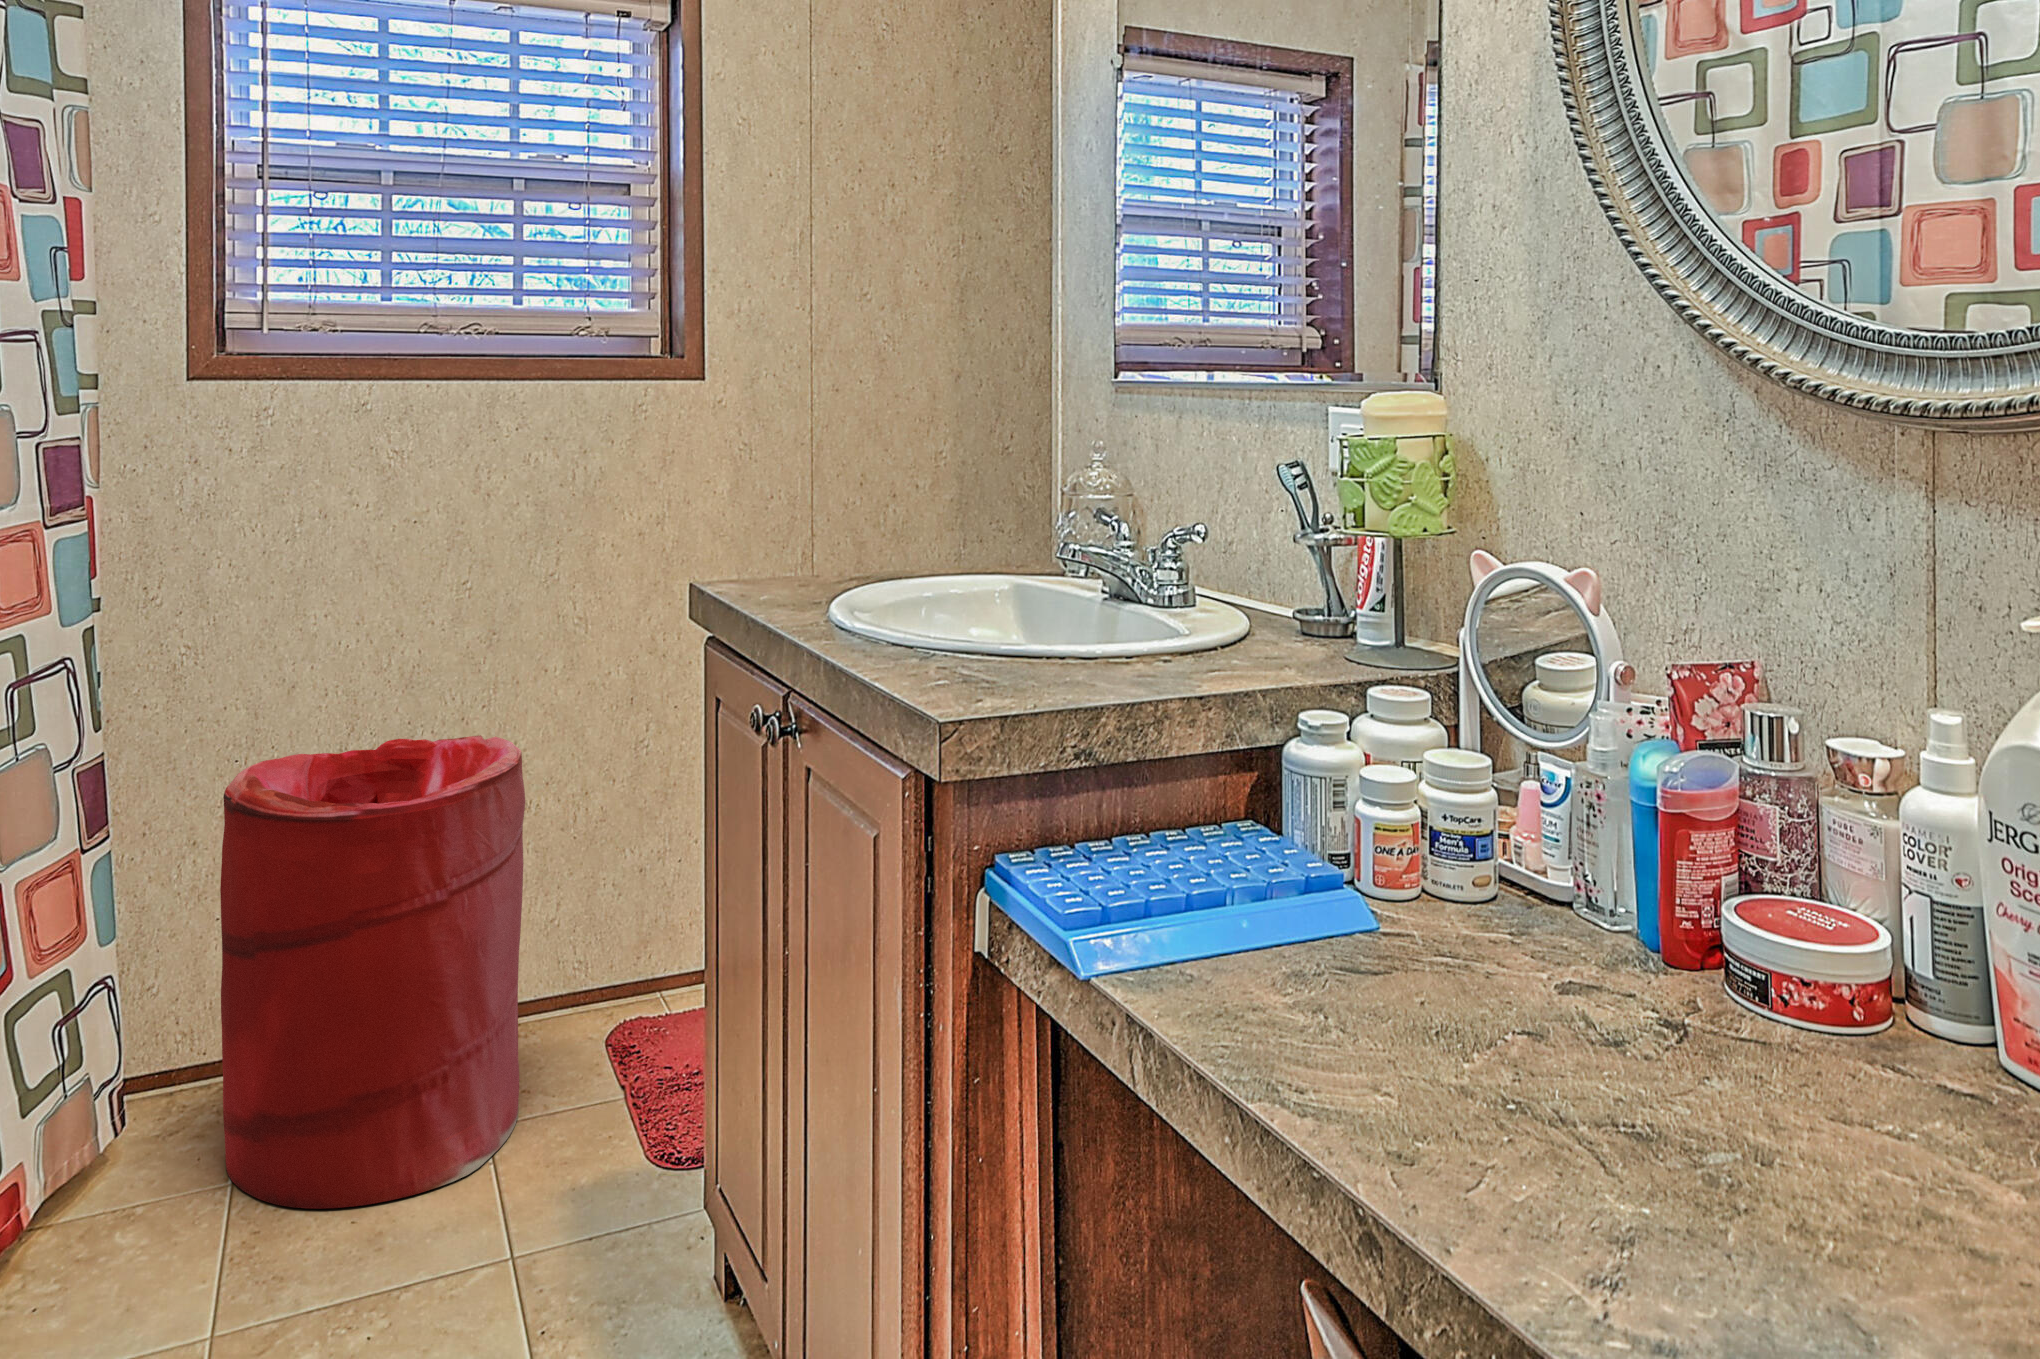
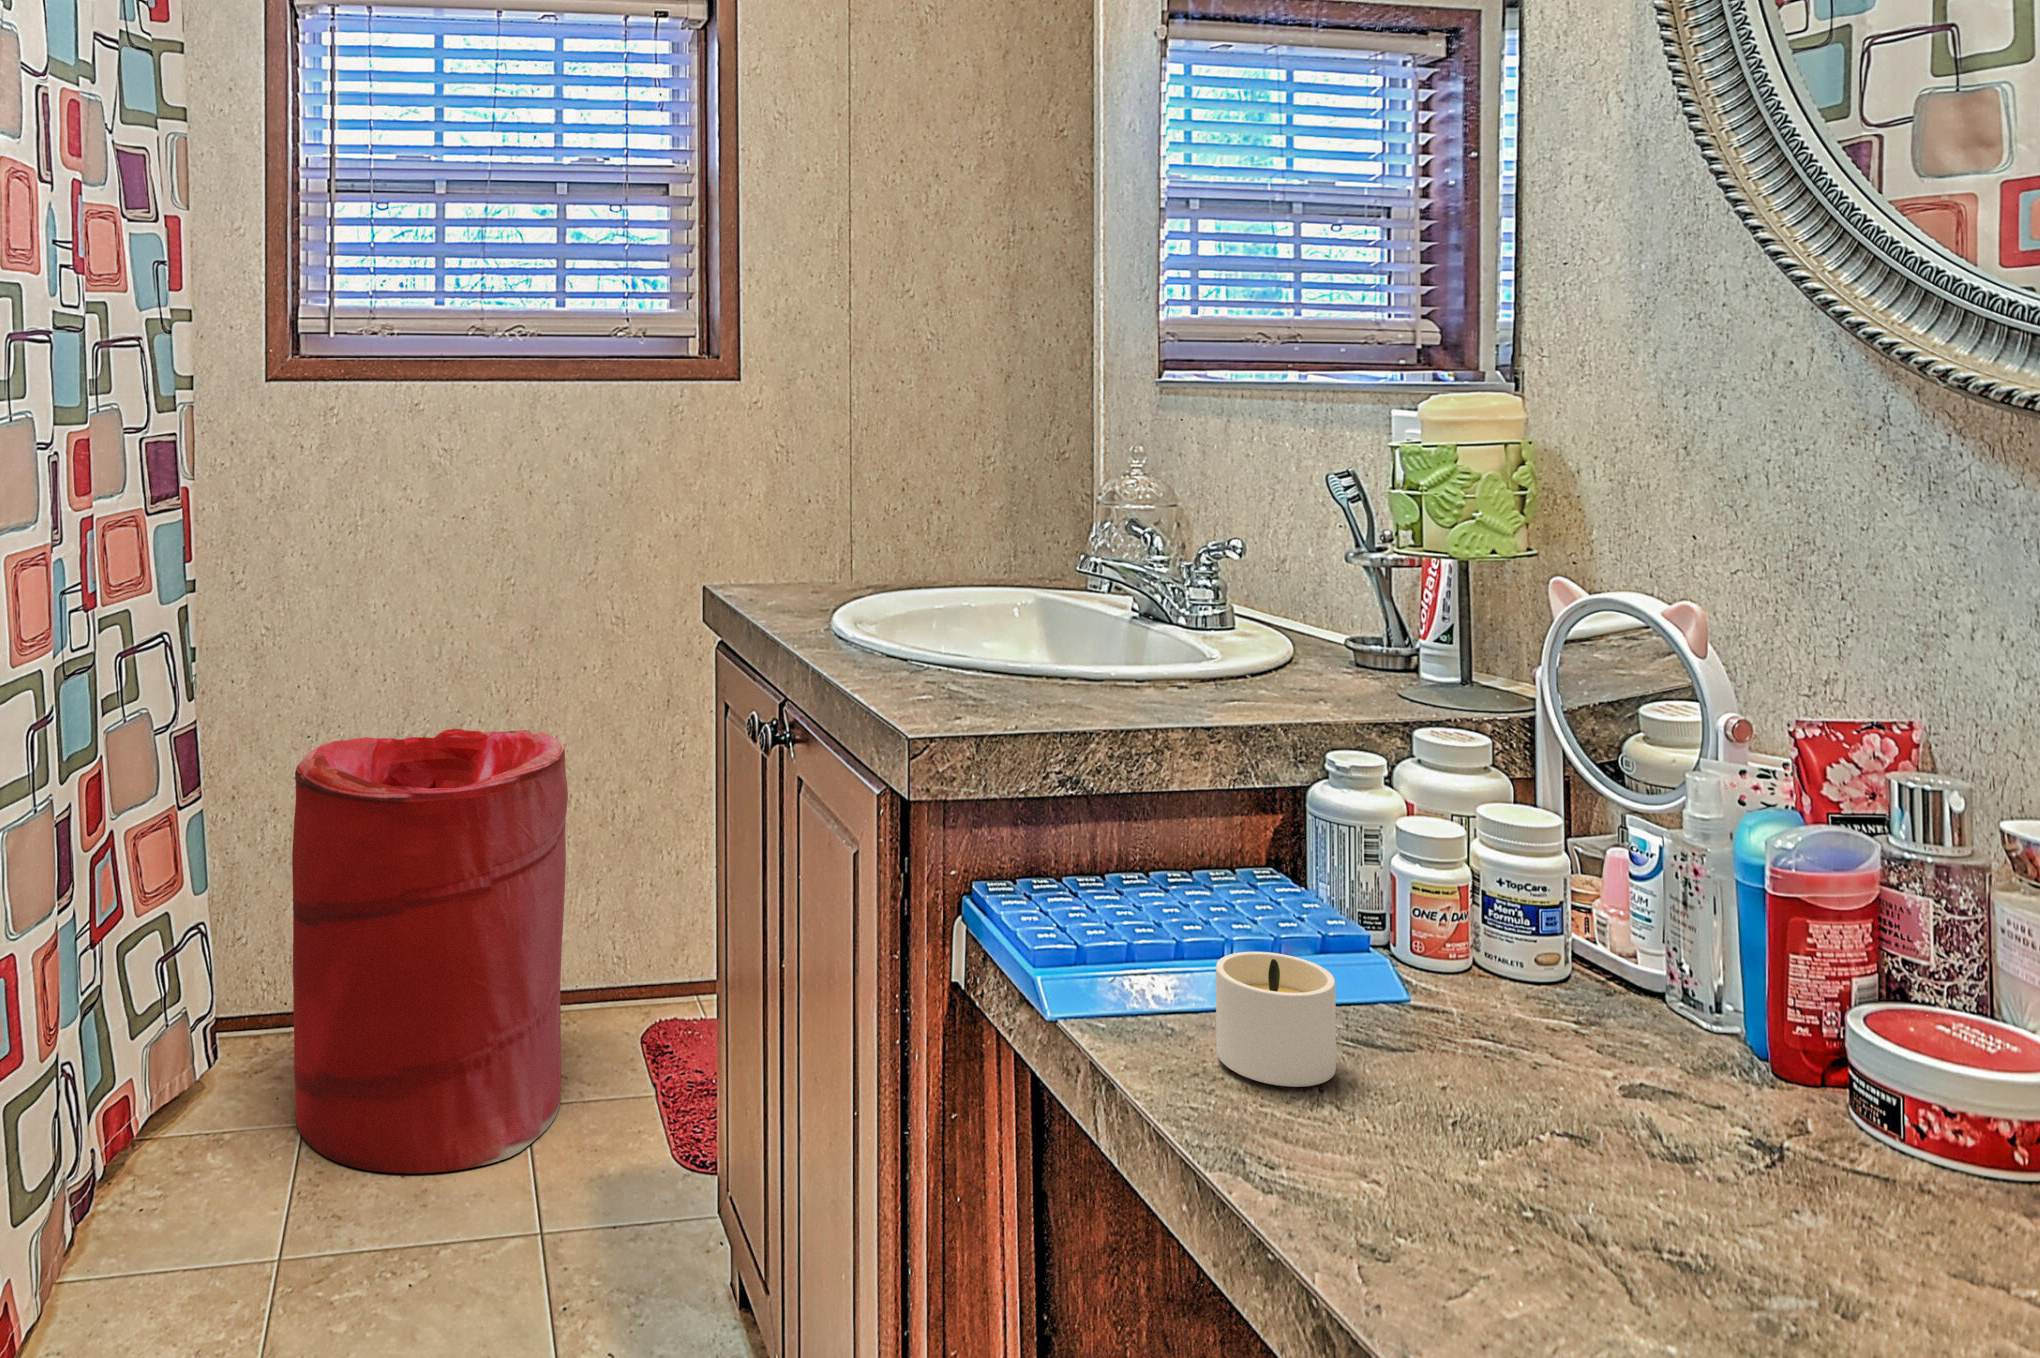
candle: none [1233,900,1389,1019] -> present [1216,952,1336,1087]

